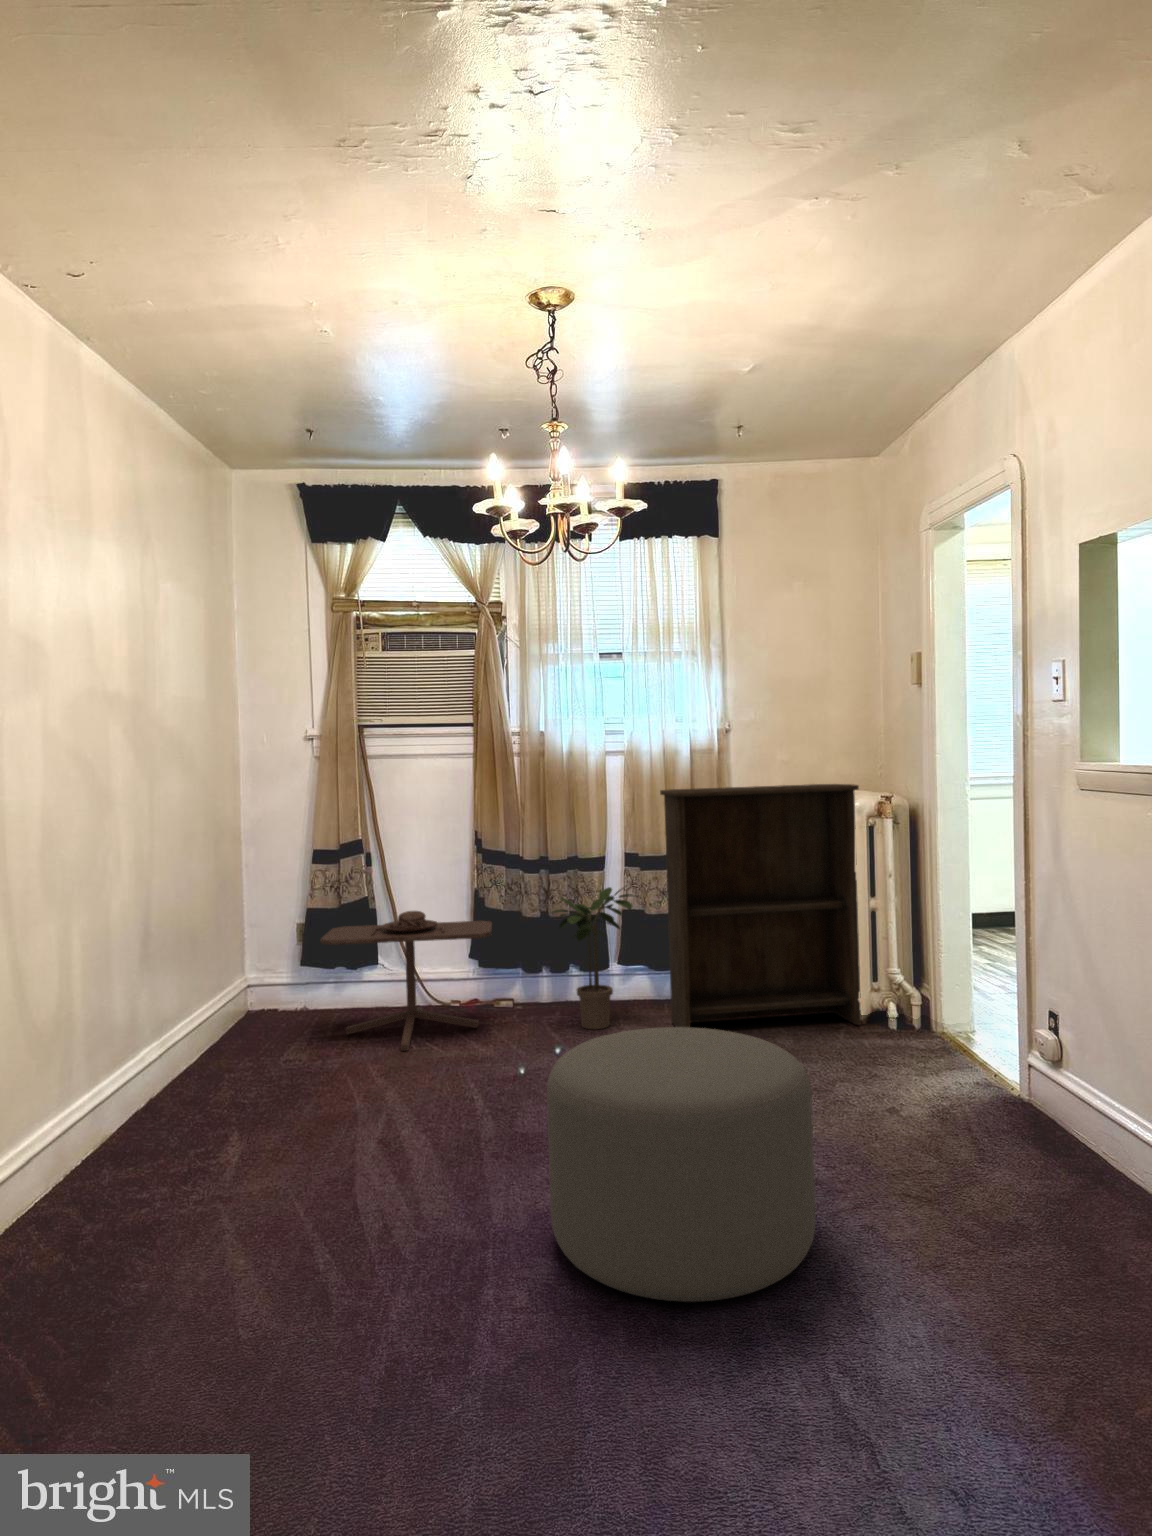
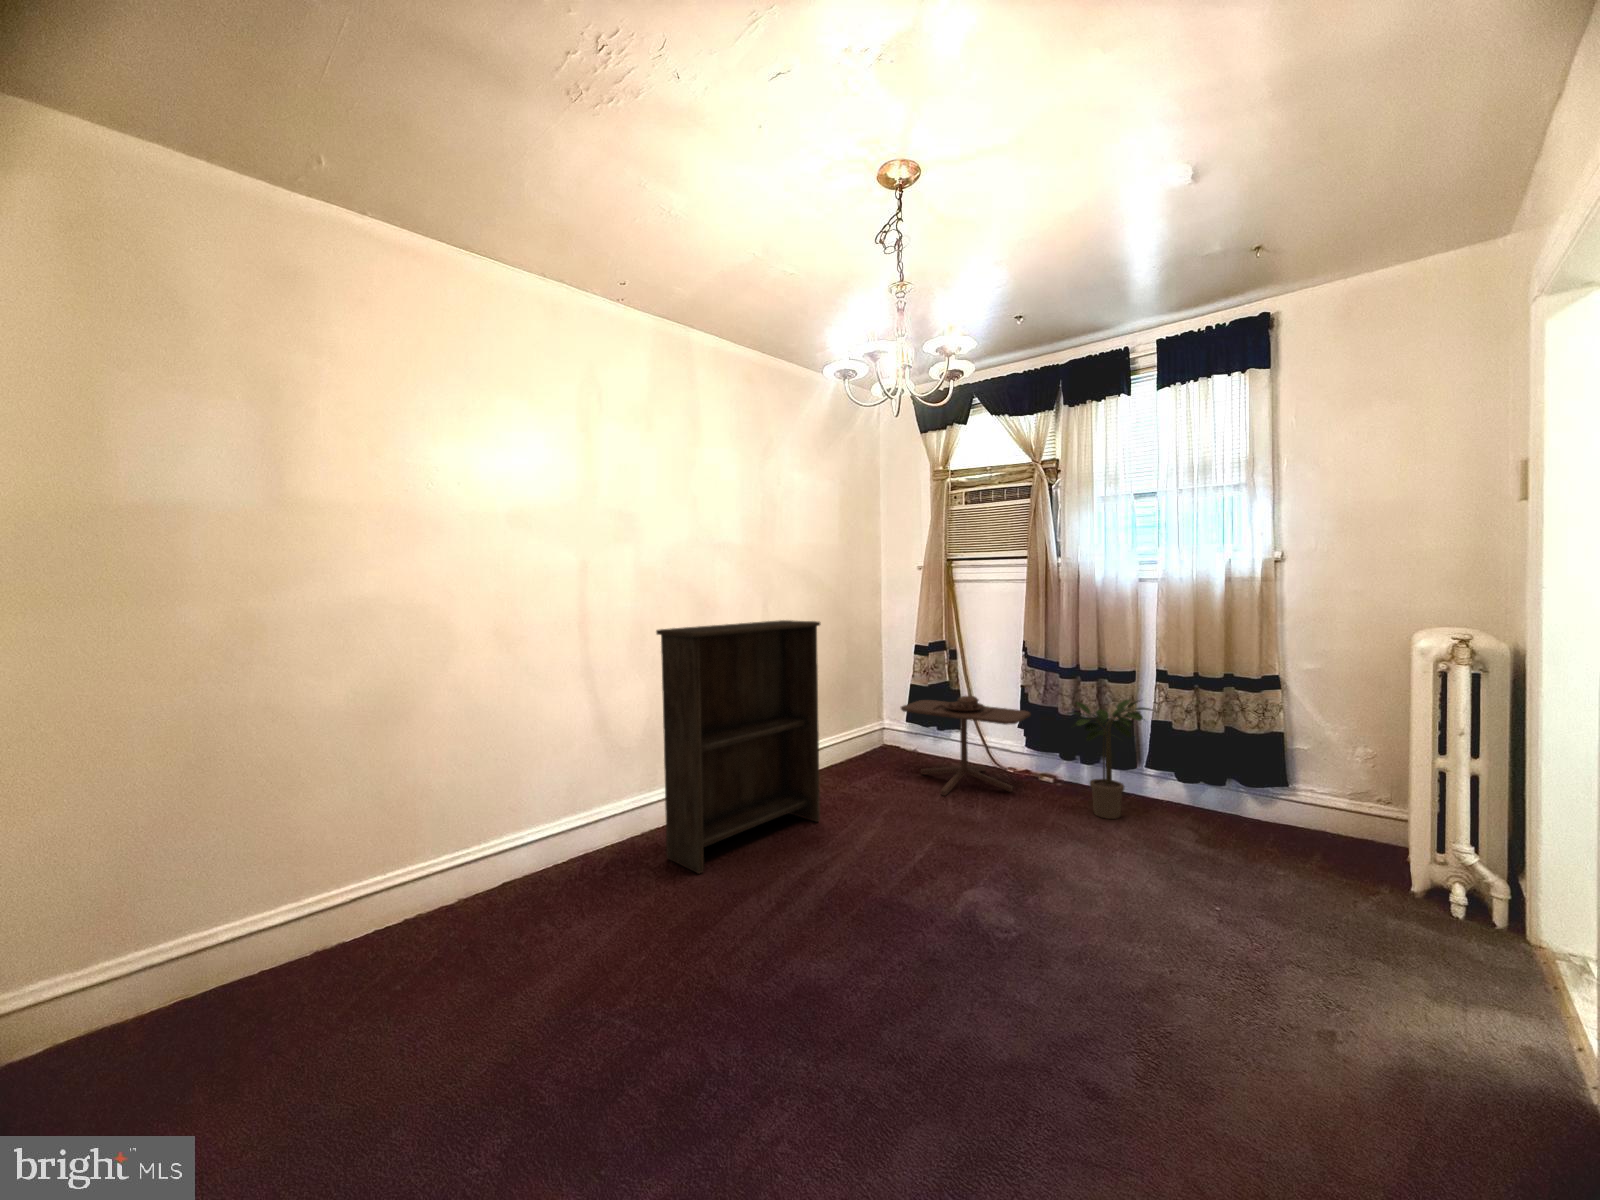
bookshelf: present [660,784,861,1027] -> present [656,620,820,874]
ottoman: present [547,1027,815,1302] -> none [852,826,1089,1098]

